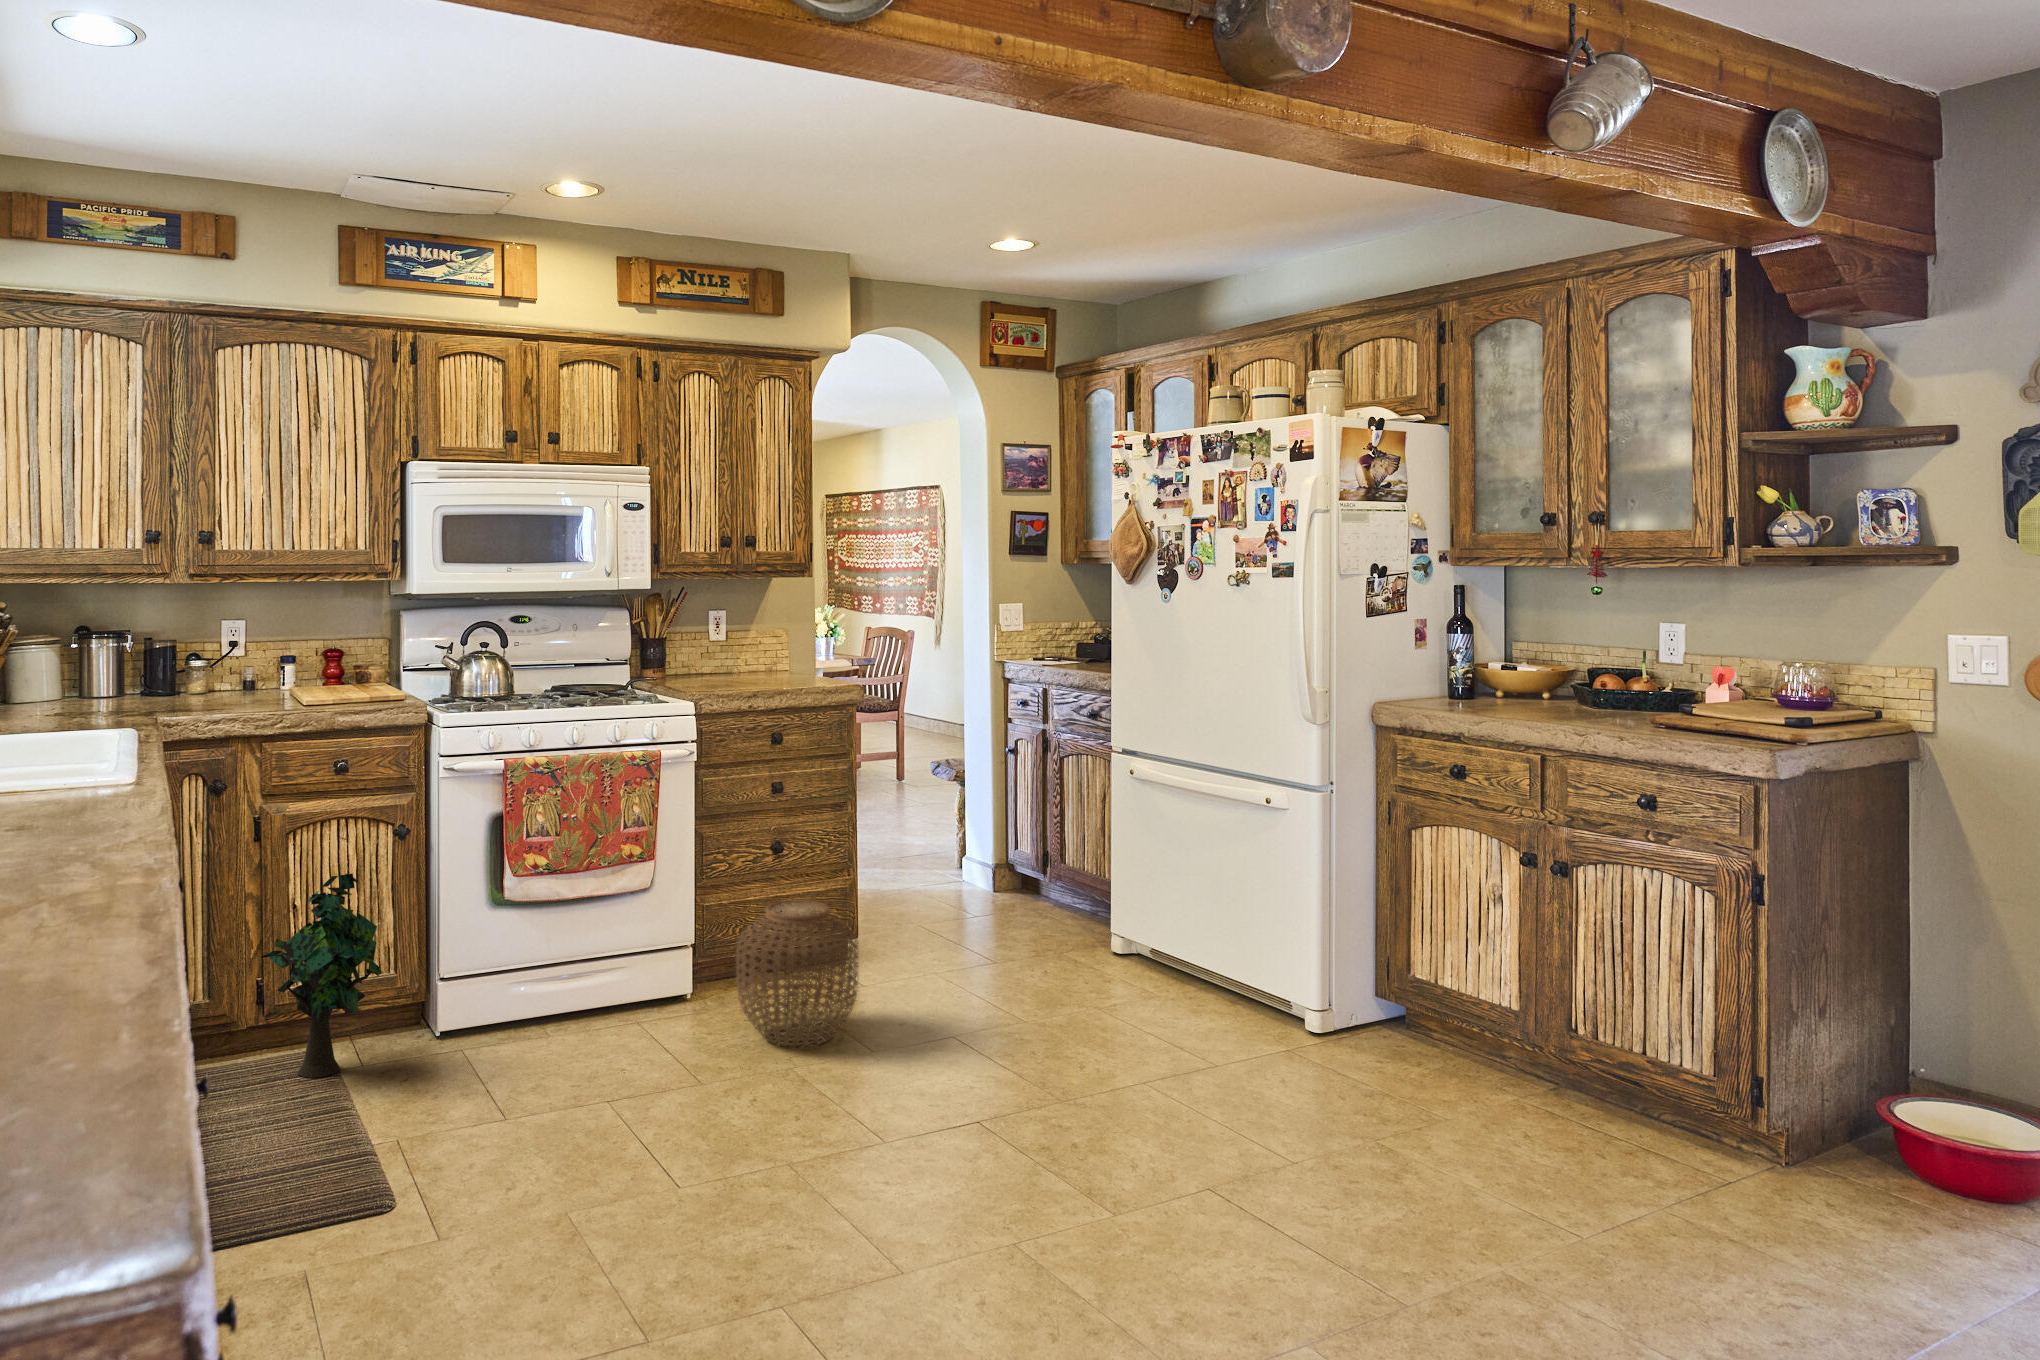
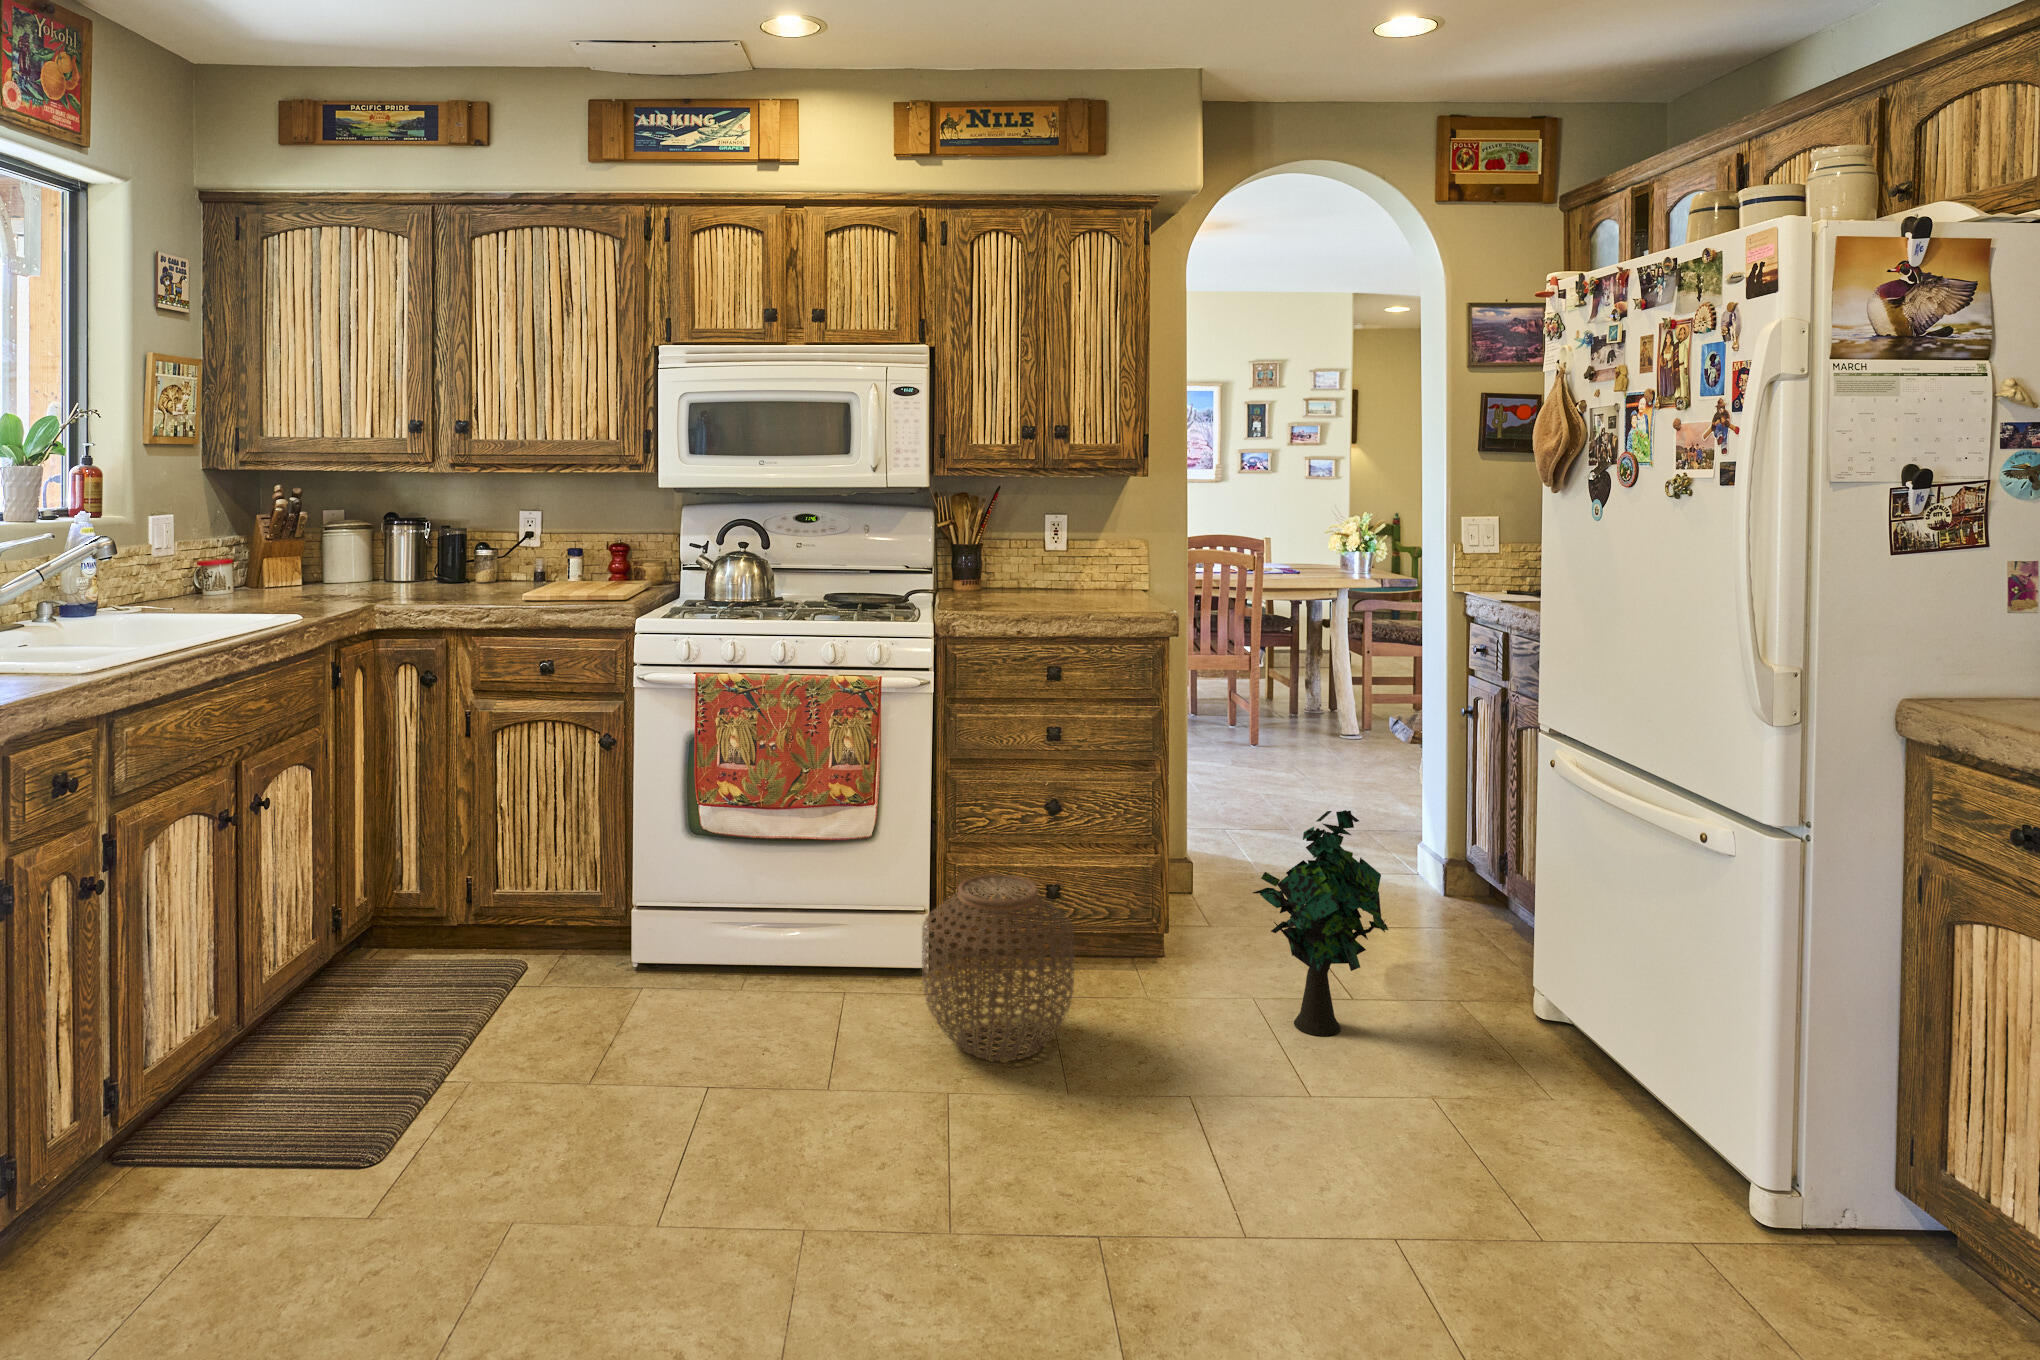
decorative plant: present [261,873,382,1078] -> present [1253,810,1388,1036]

